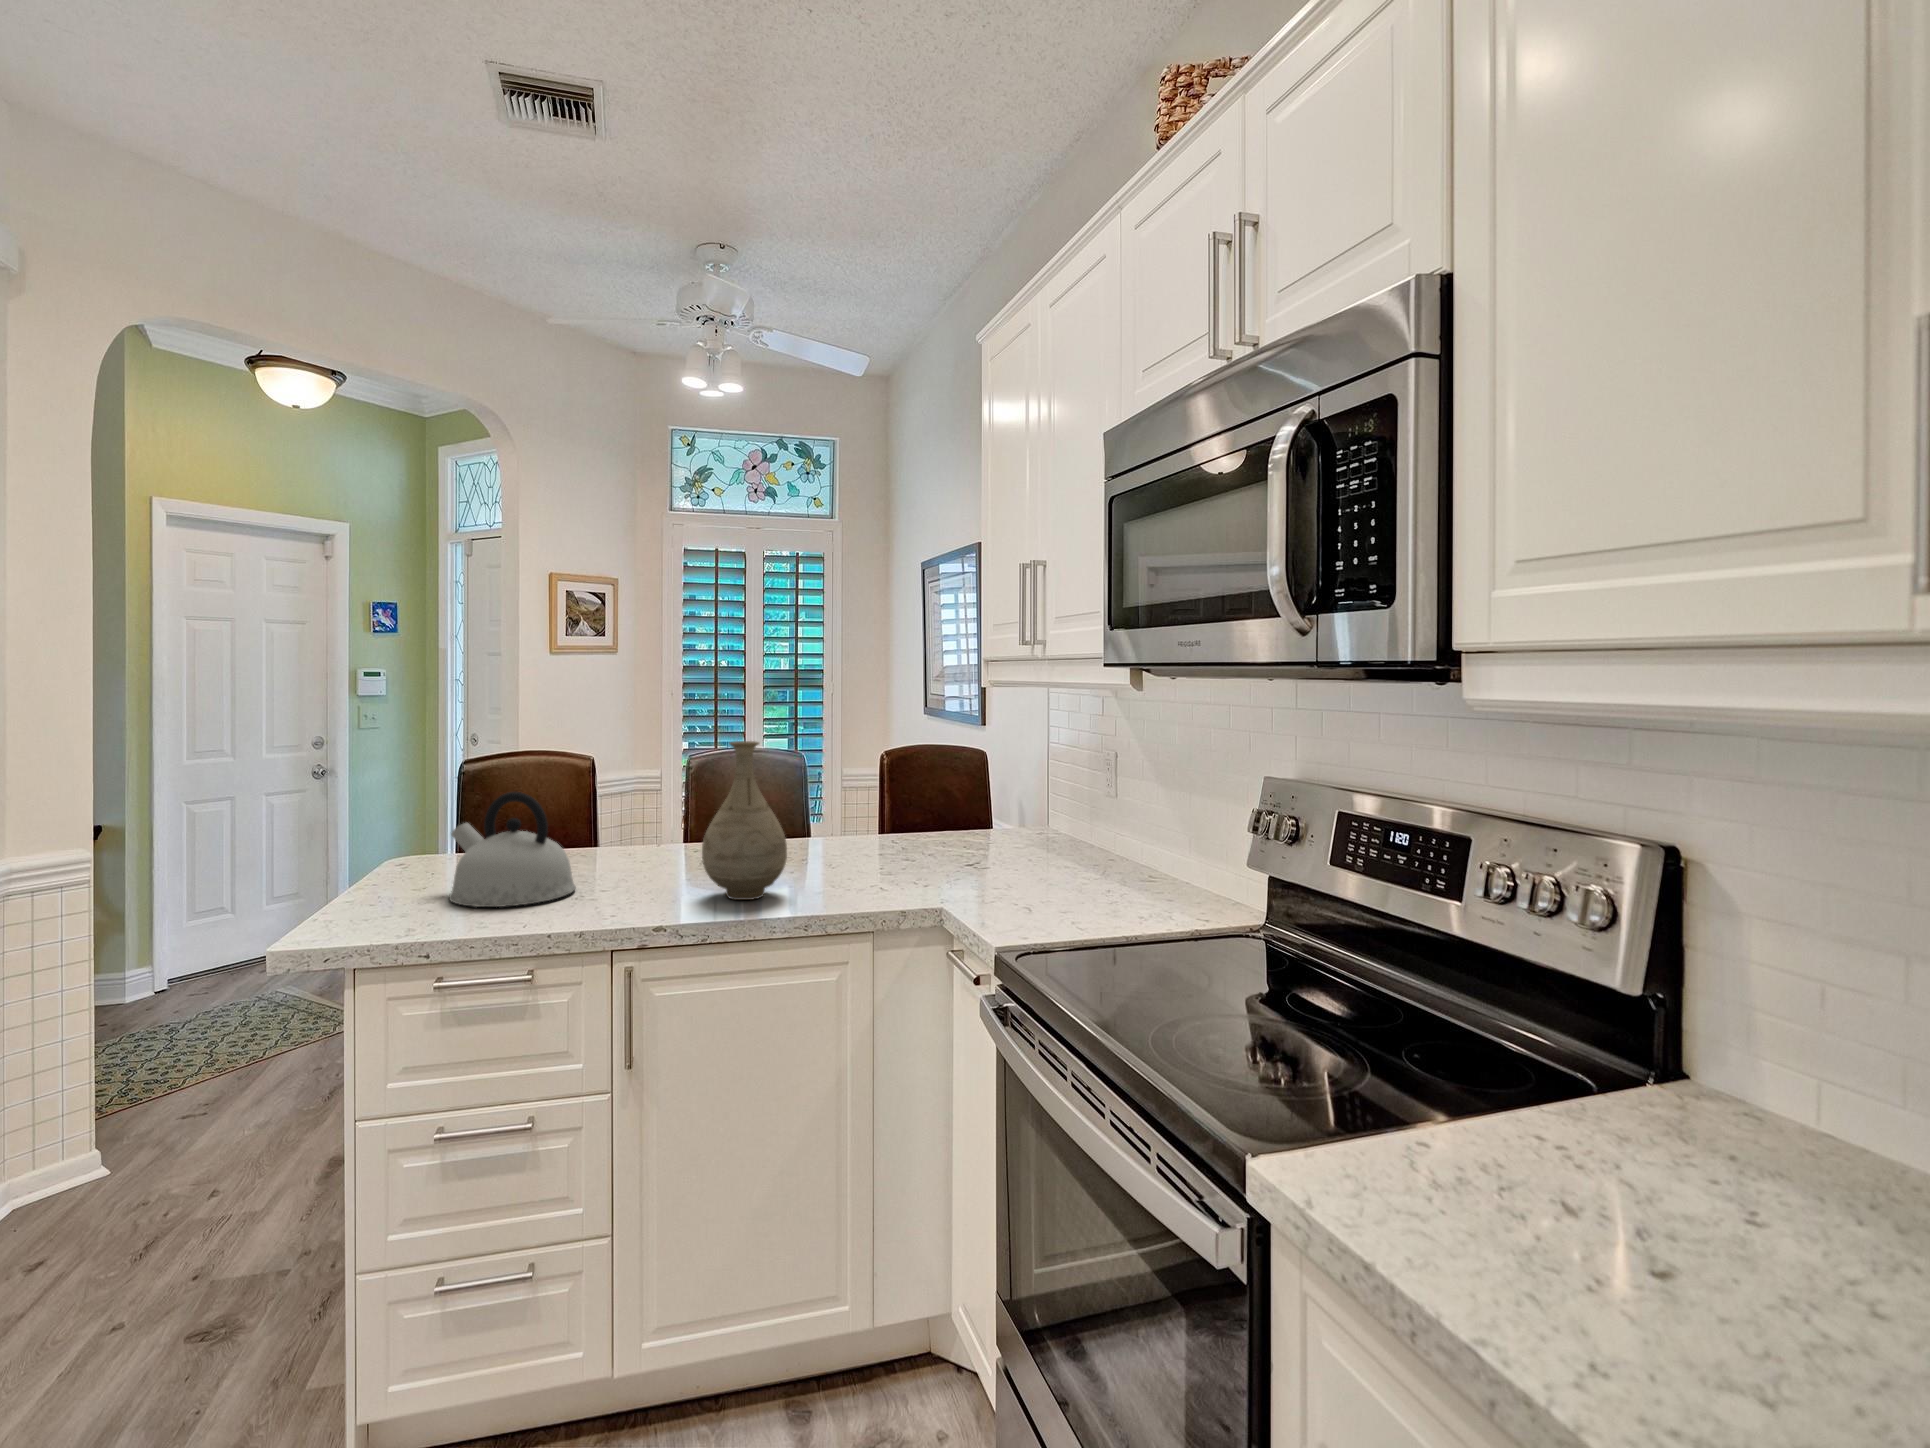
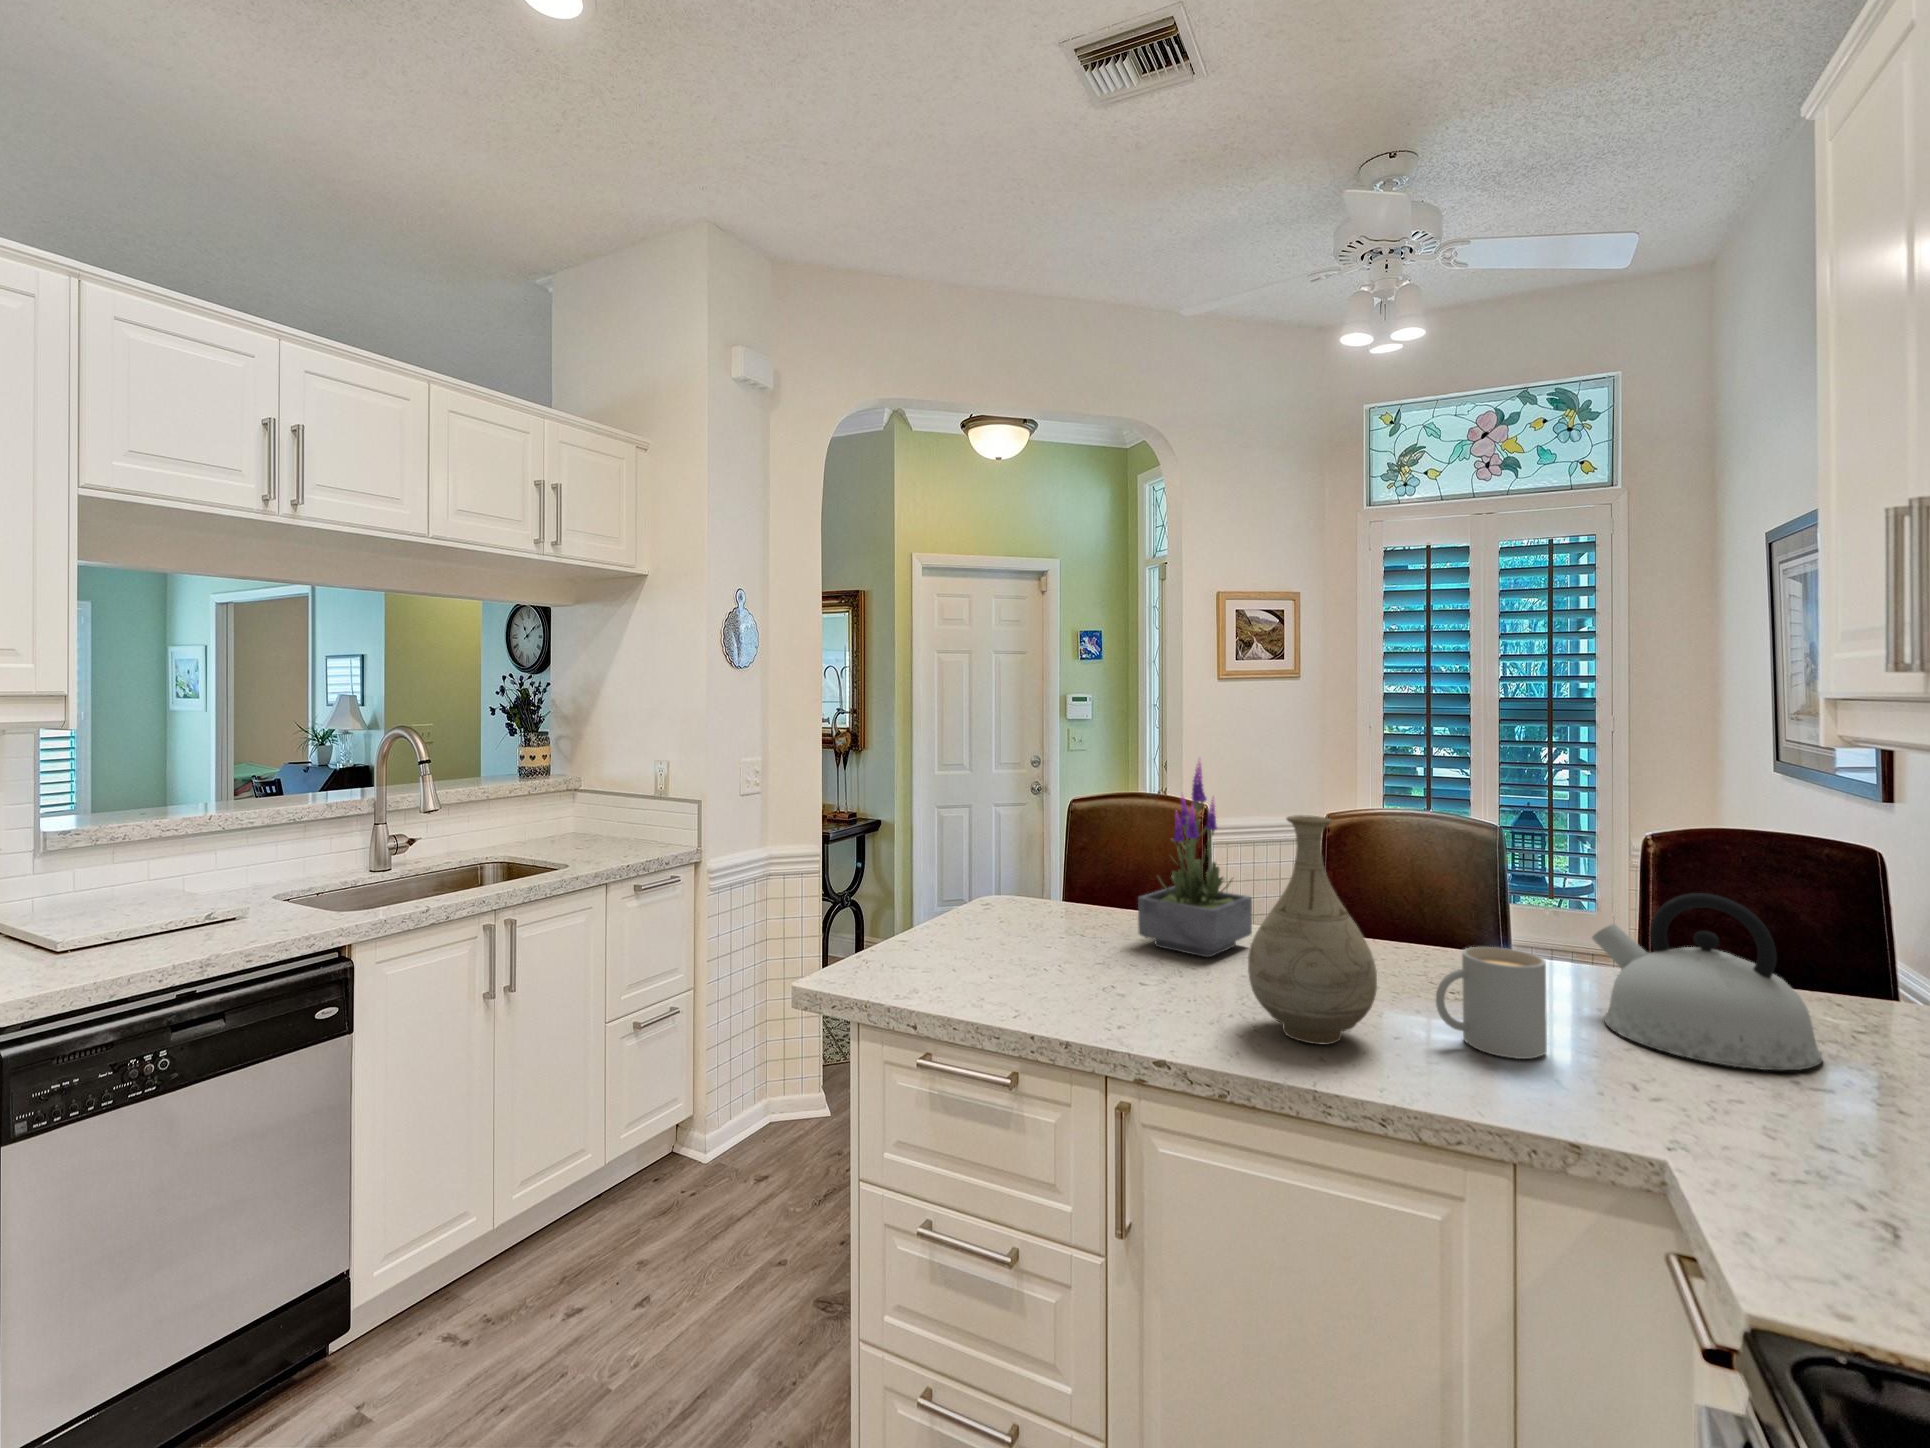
potted plant: none [578,708,665,868] -> present [1138,761,1252,957]
kettle: present [449,792,576,907] -> present [1592,893,1823,1070]
mug: none [817,820,875,886] -> present [1436,947,1547,1059]

